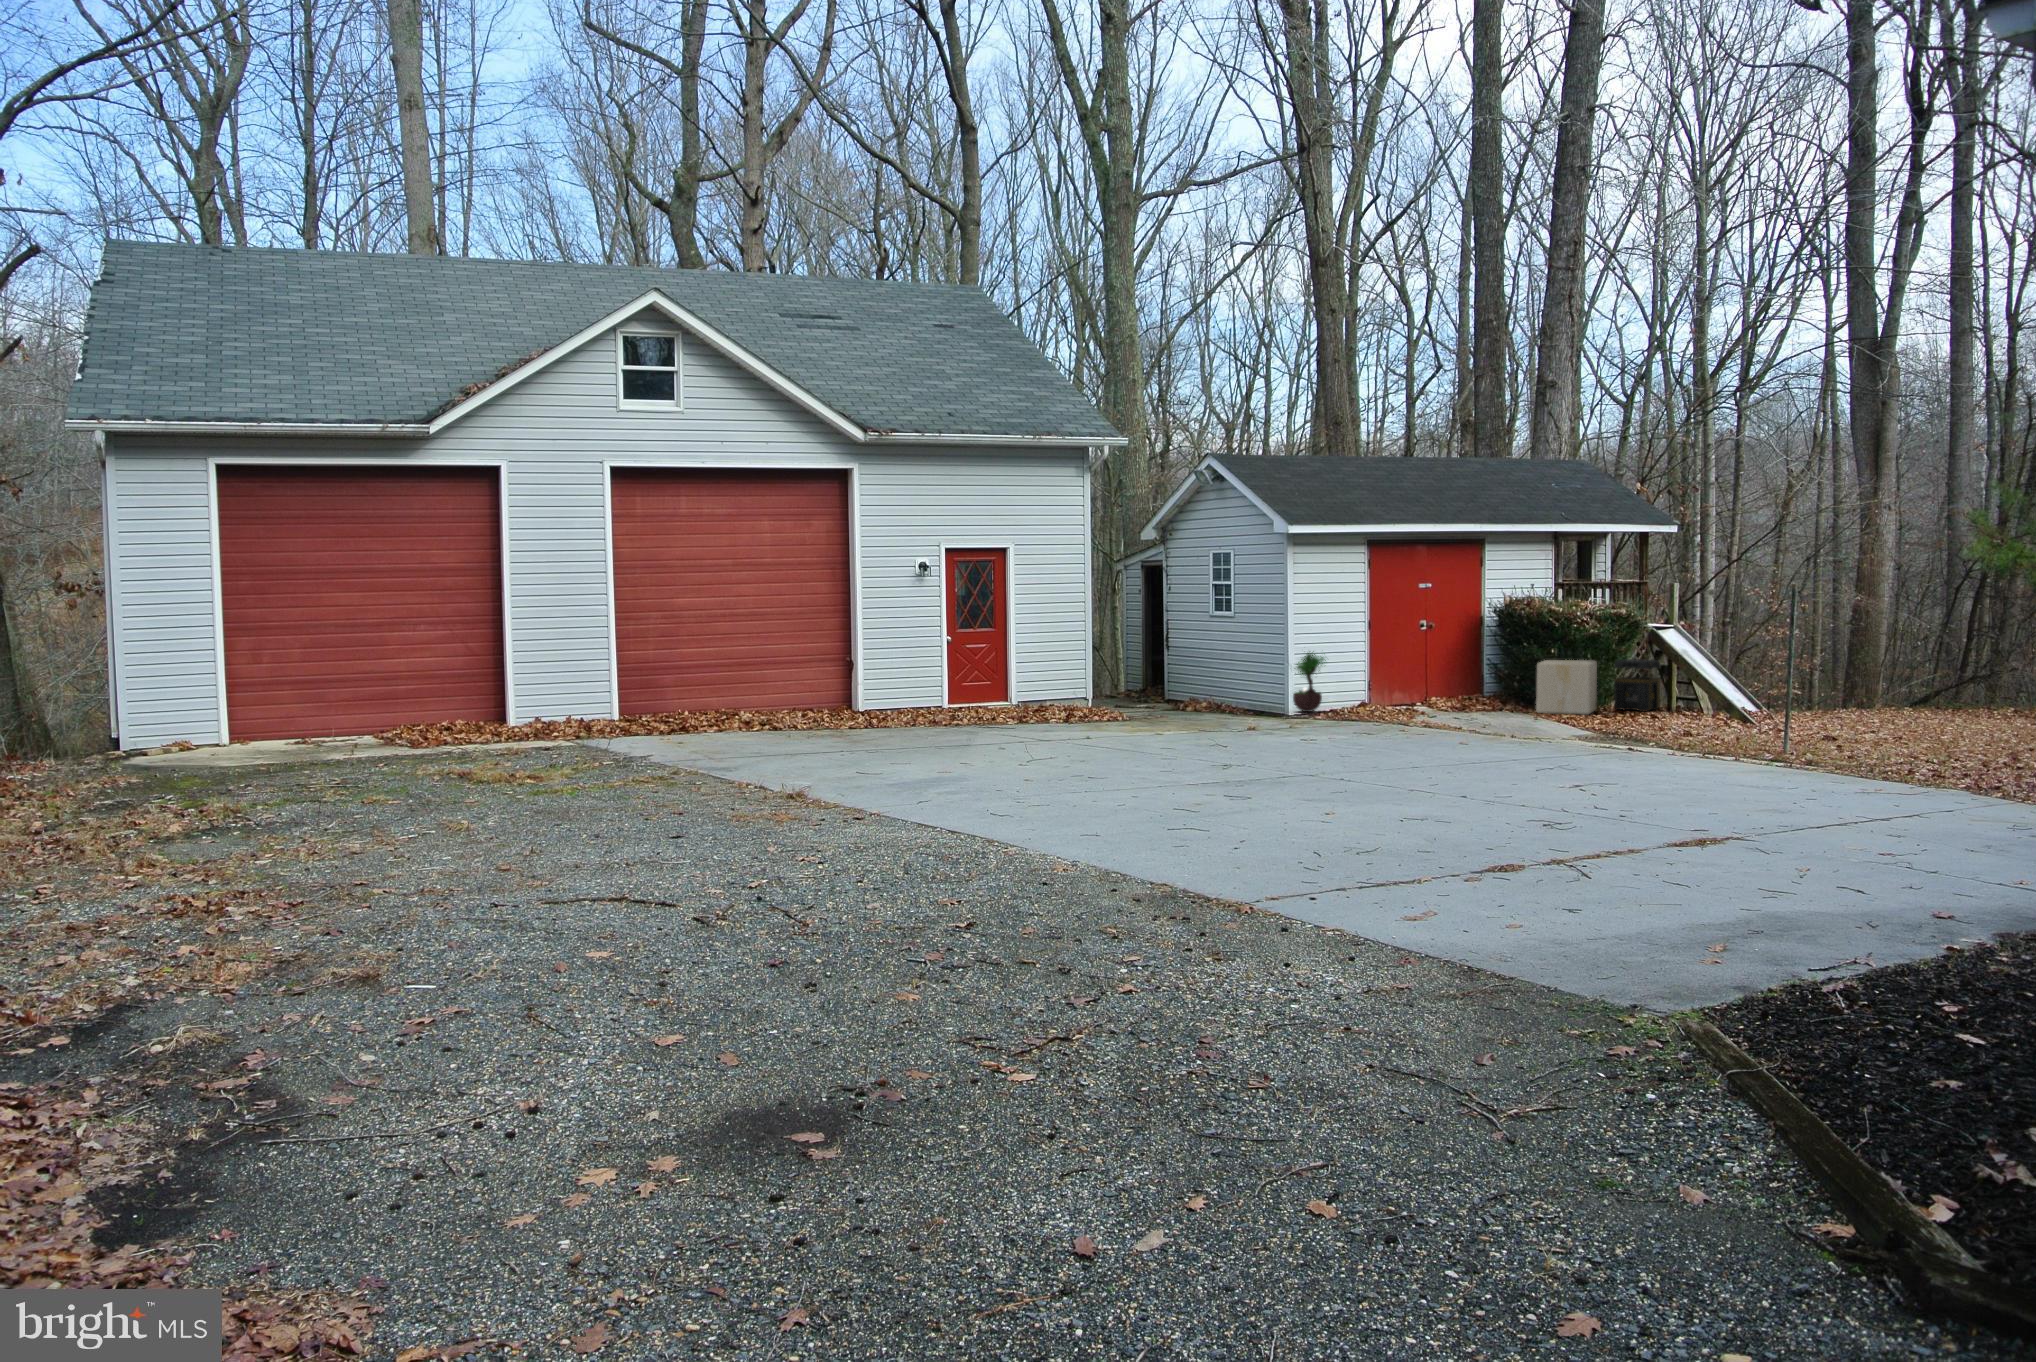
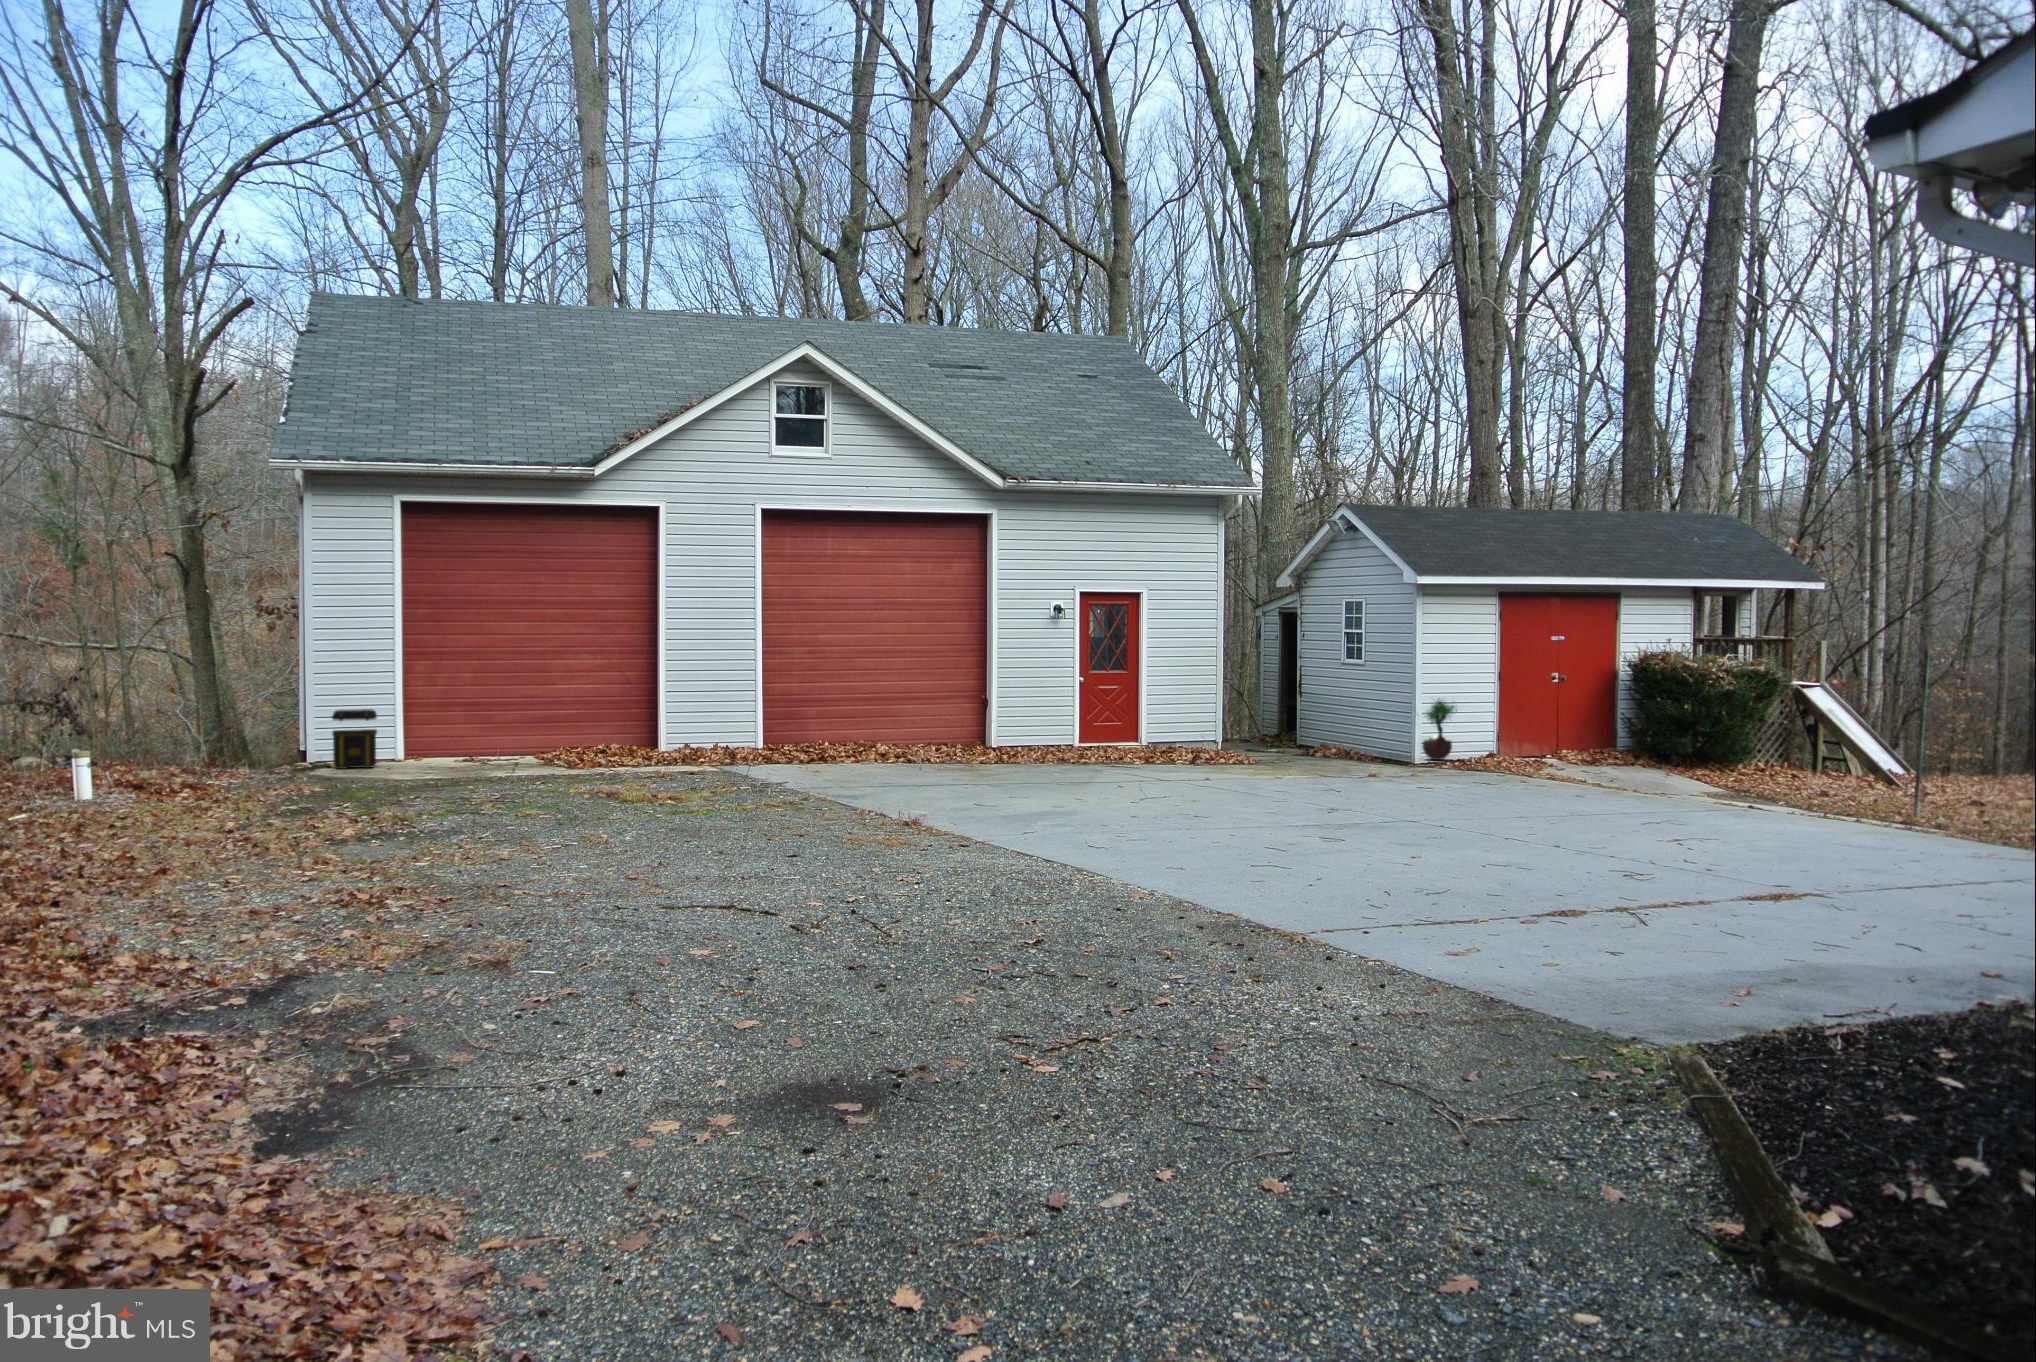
toolbox: present [1614,659,1661,712] -> present [332,709,377,769]
cardboard box: present [1536,660,1597,715] -> none [1677,713,1744,771]

